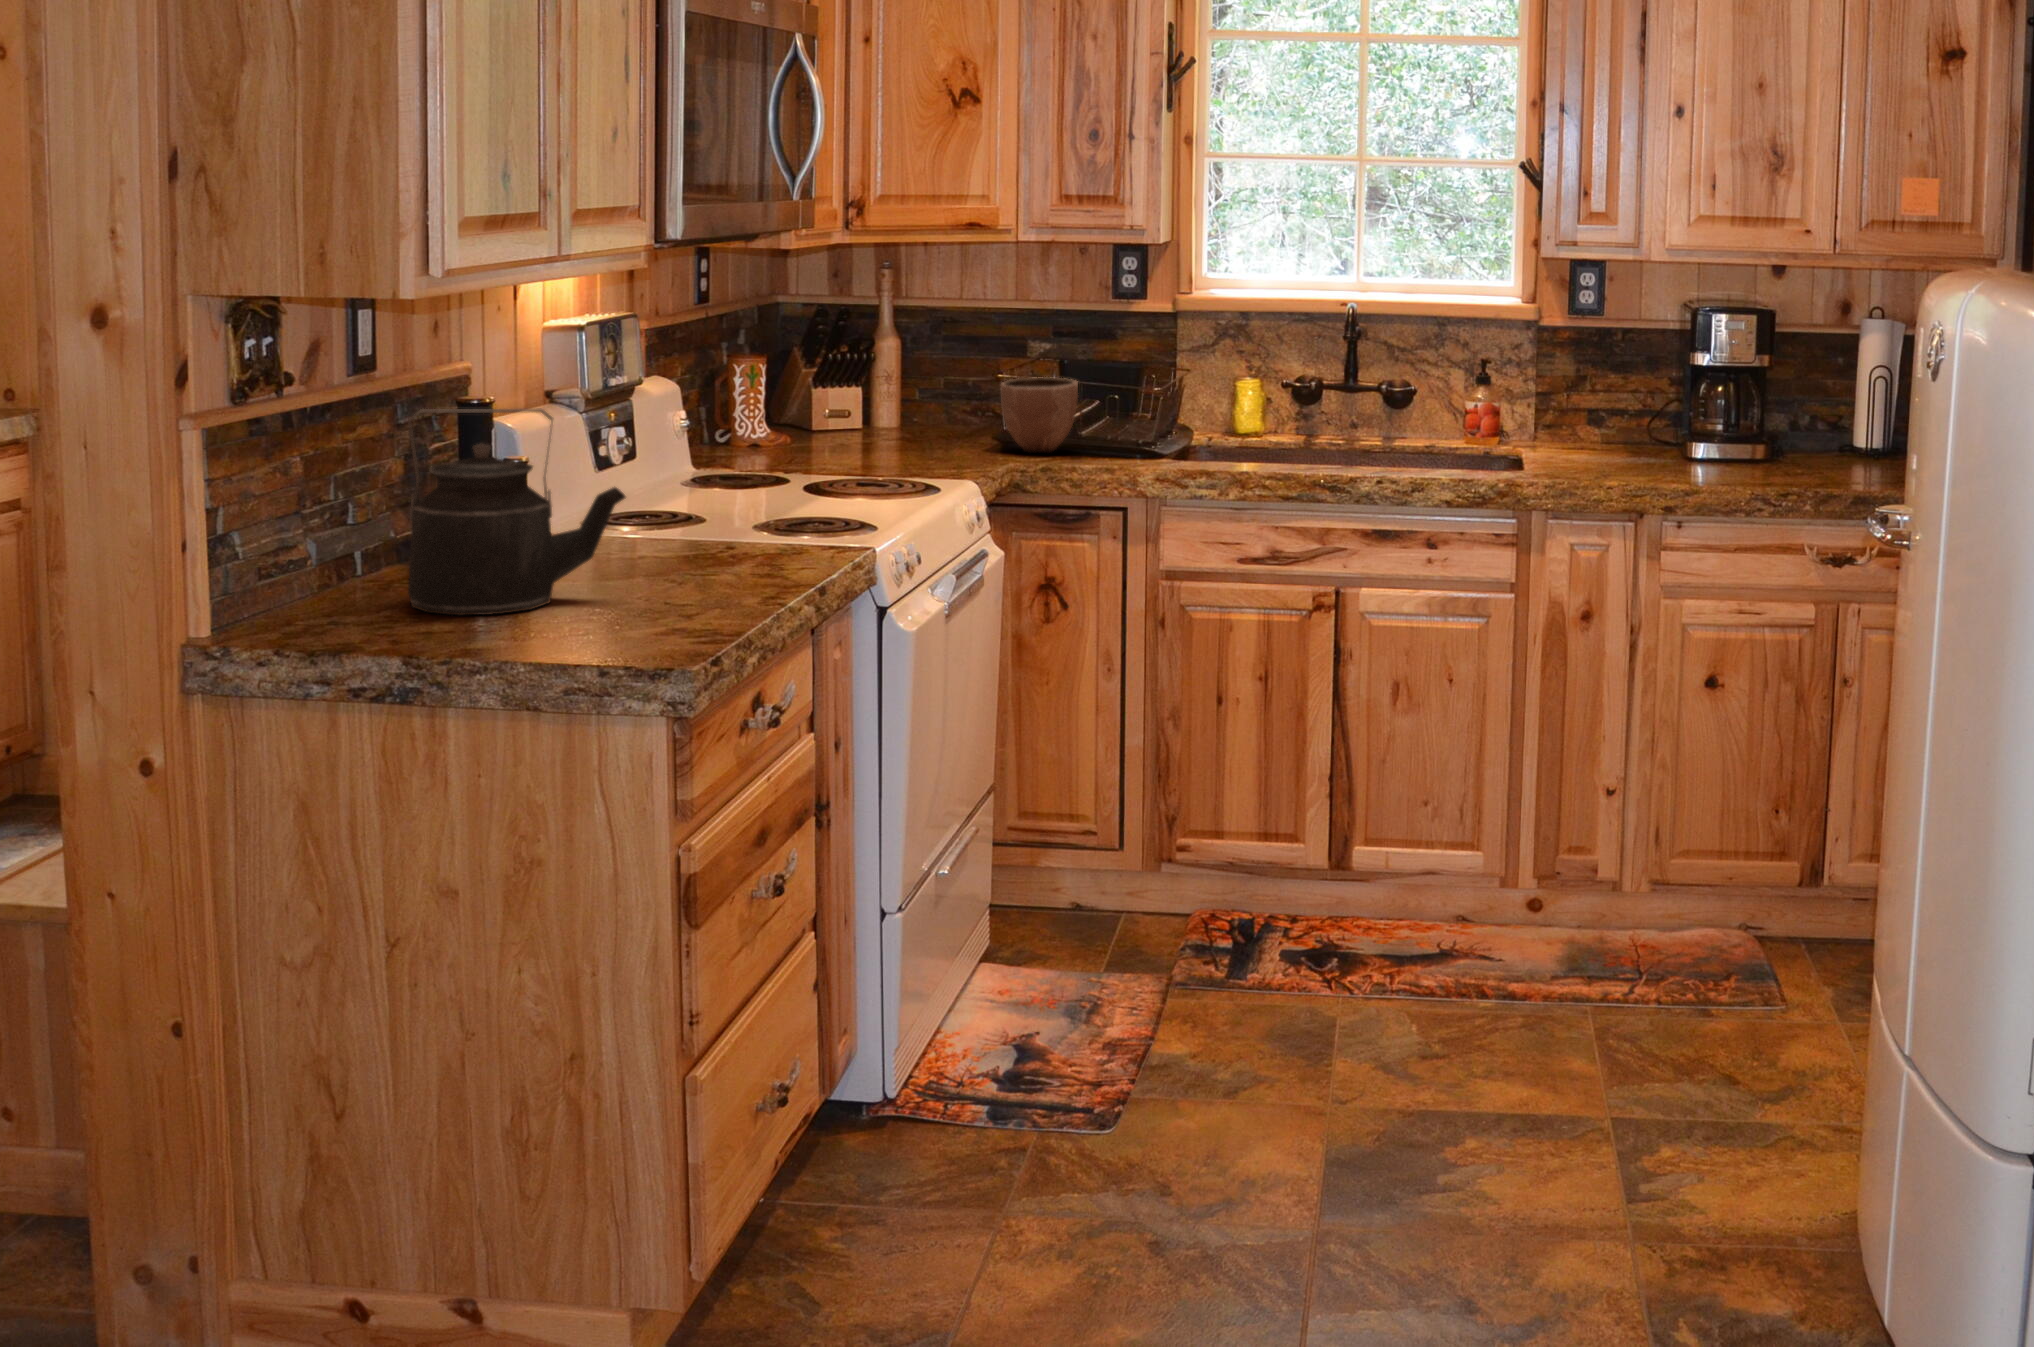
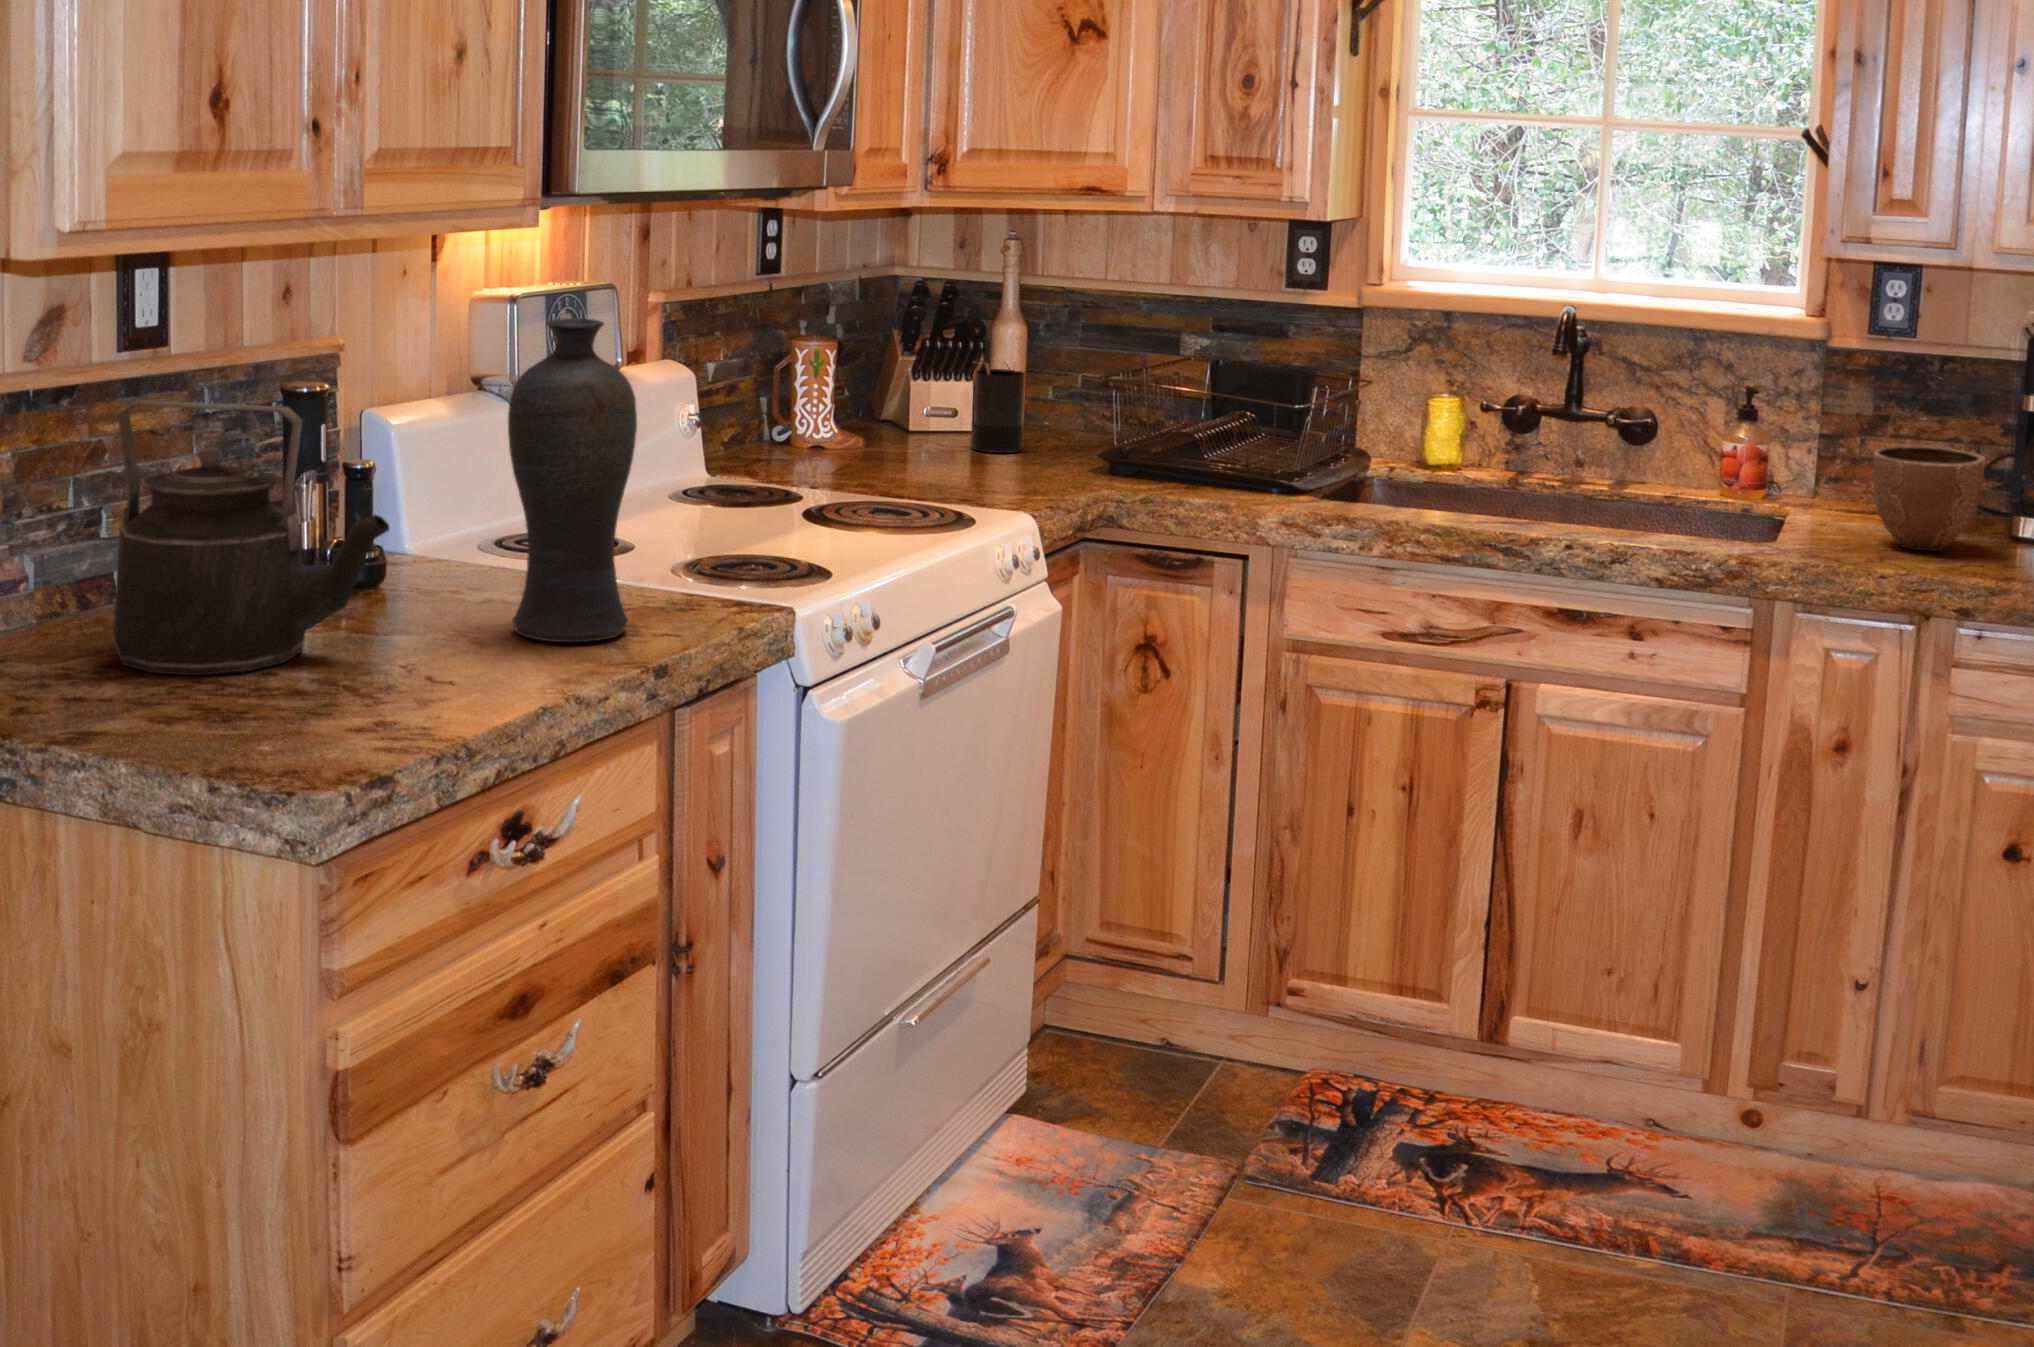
vase: none [684,334,783,579] -> present [508,318,637,642]
candle: none [873,370,921,444] -> present [973,368,1026,453]
decorative bowl: present [1000,377,1078,453] -> present [1873,446,1985,551]

